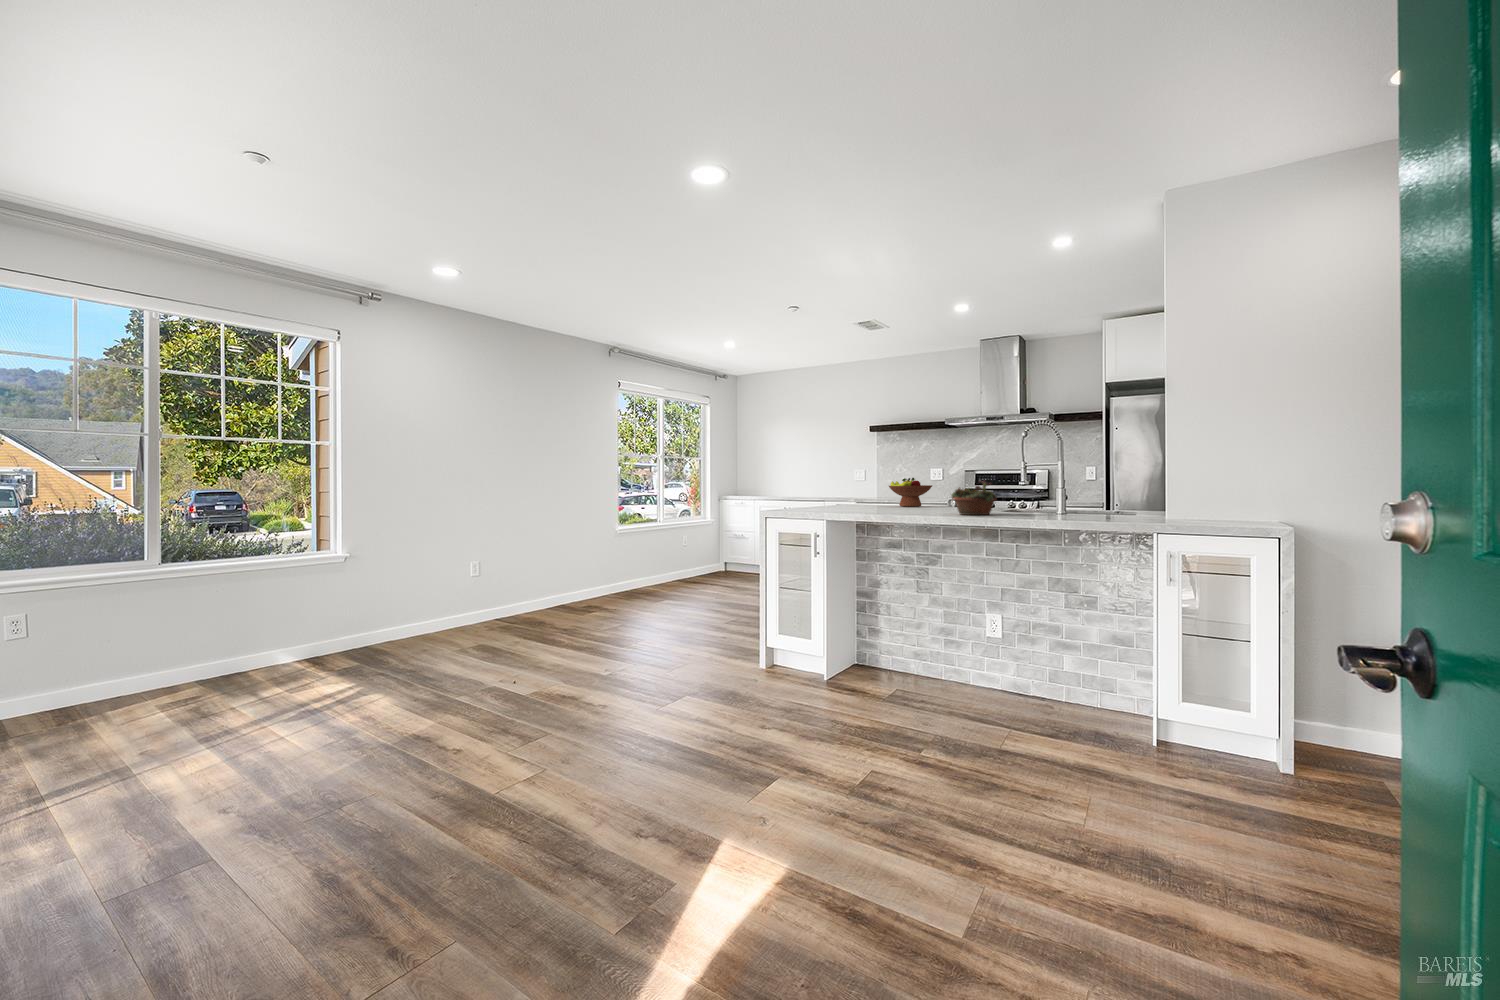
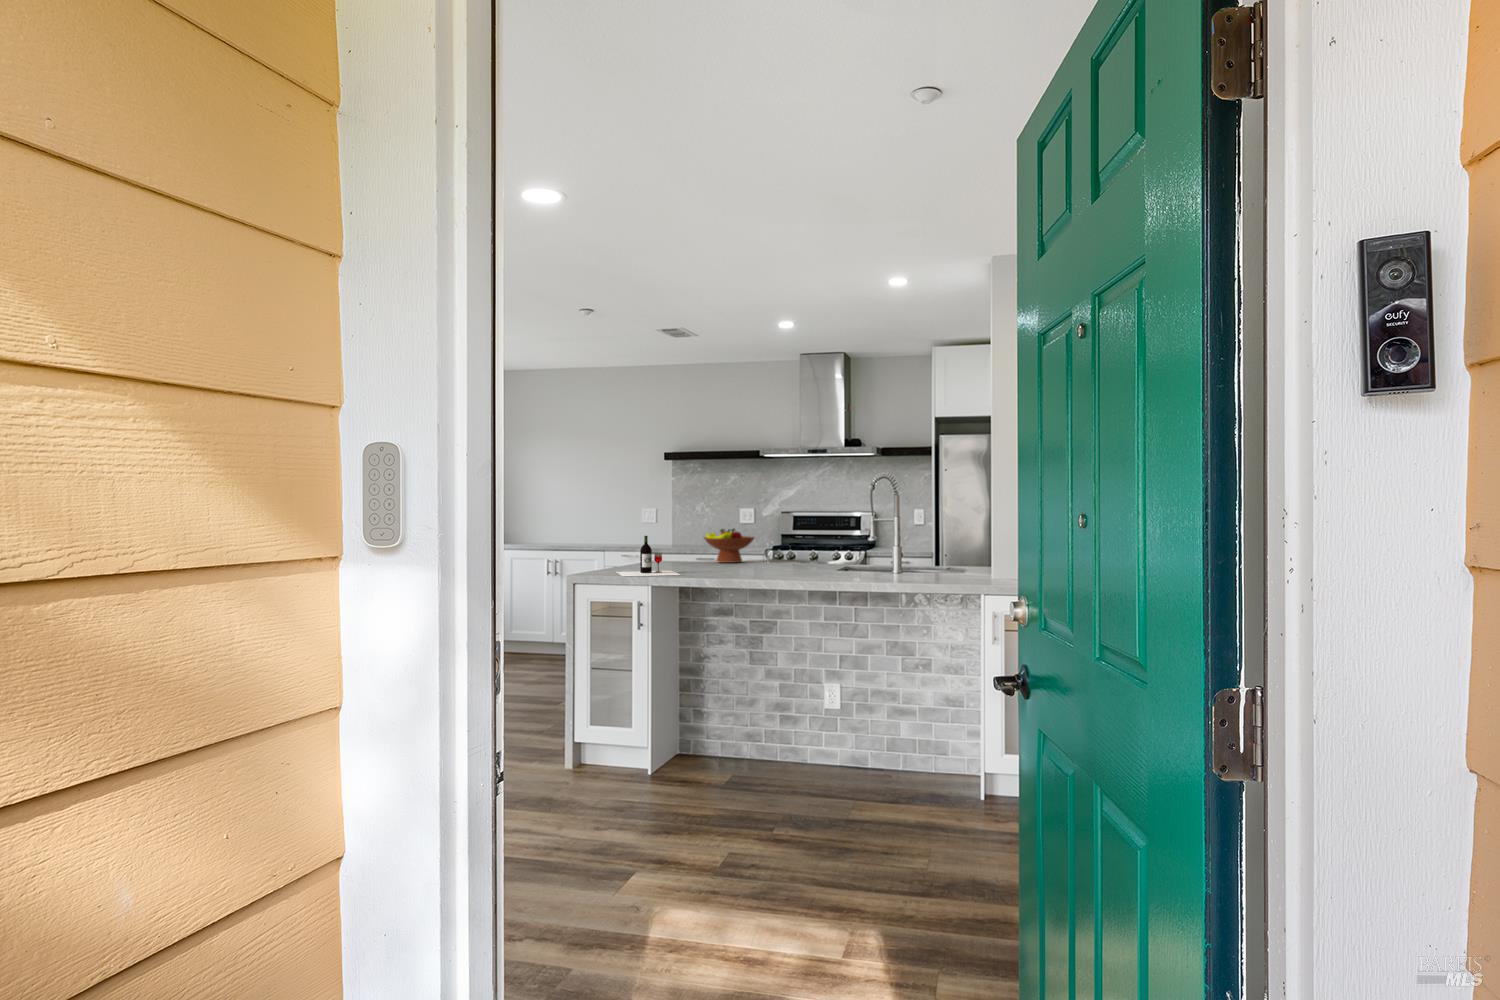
wine bottle: none [807,480,858,513] -> present [616,536,680,576]
succulent planter: present [952,481,996,515] -> none [787,539,835,577]

